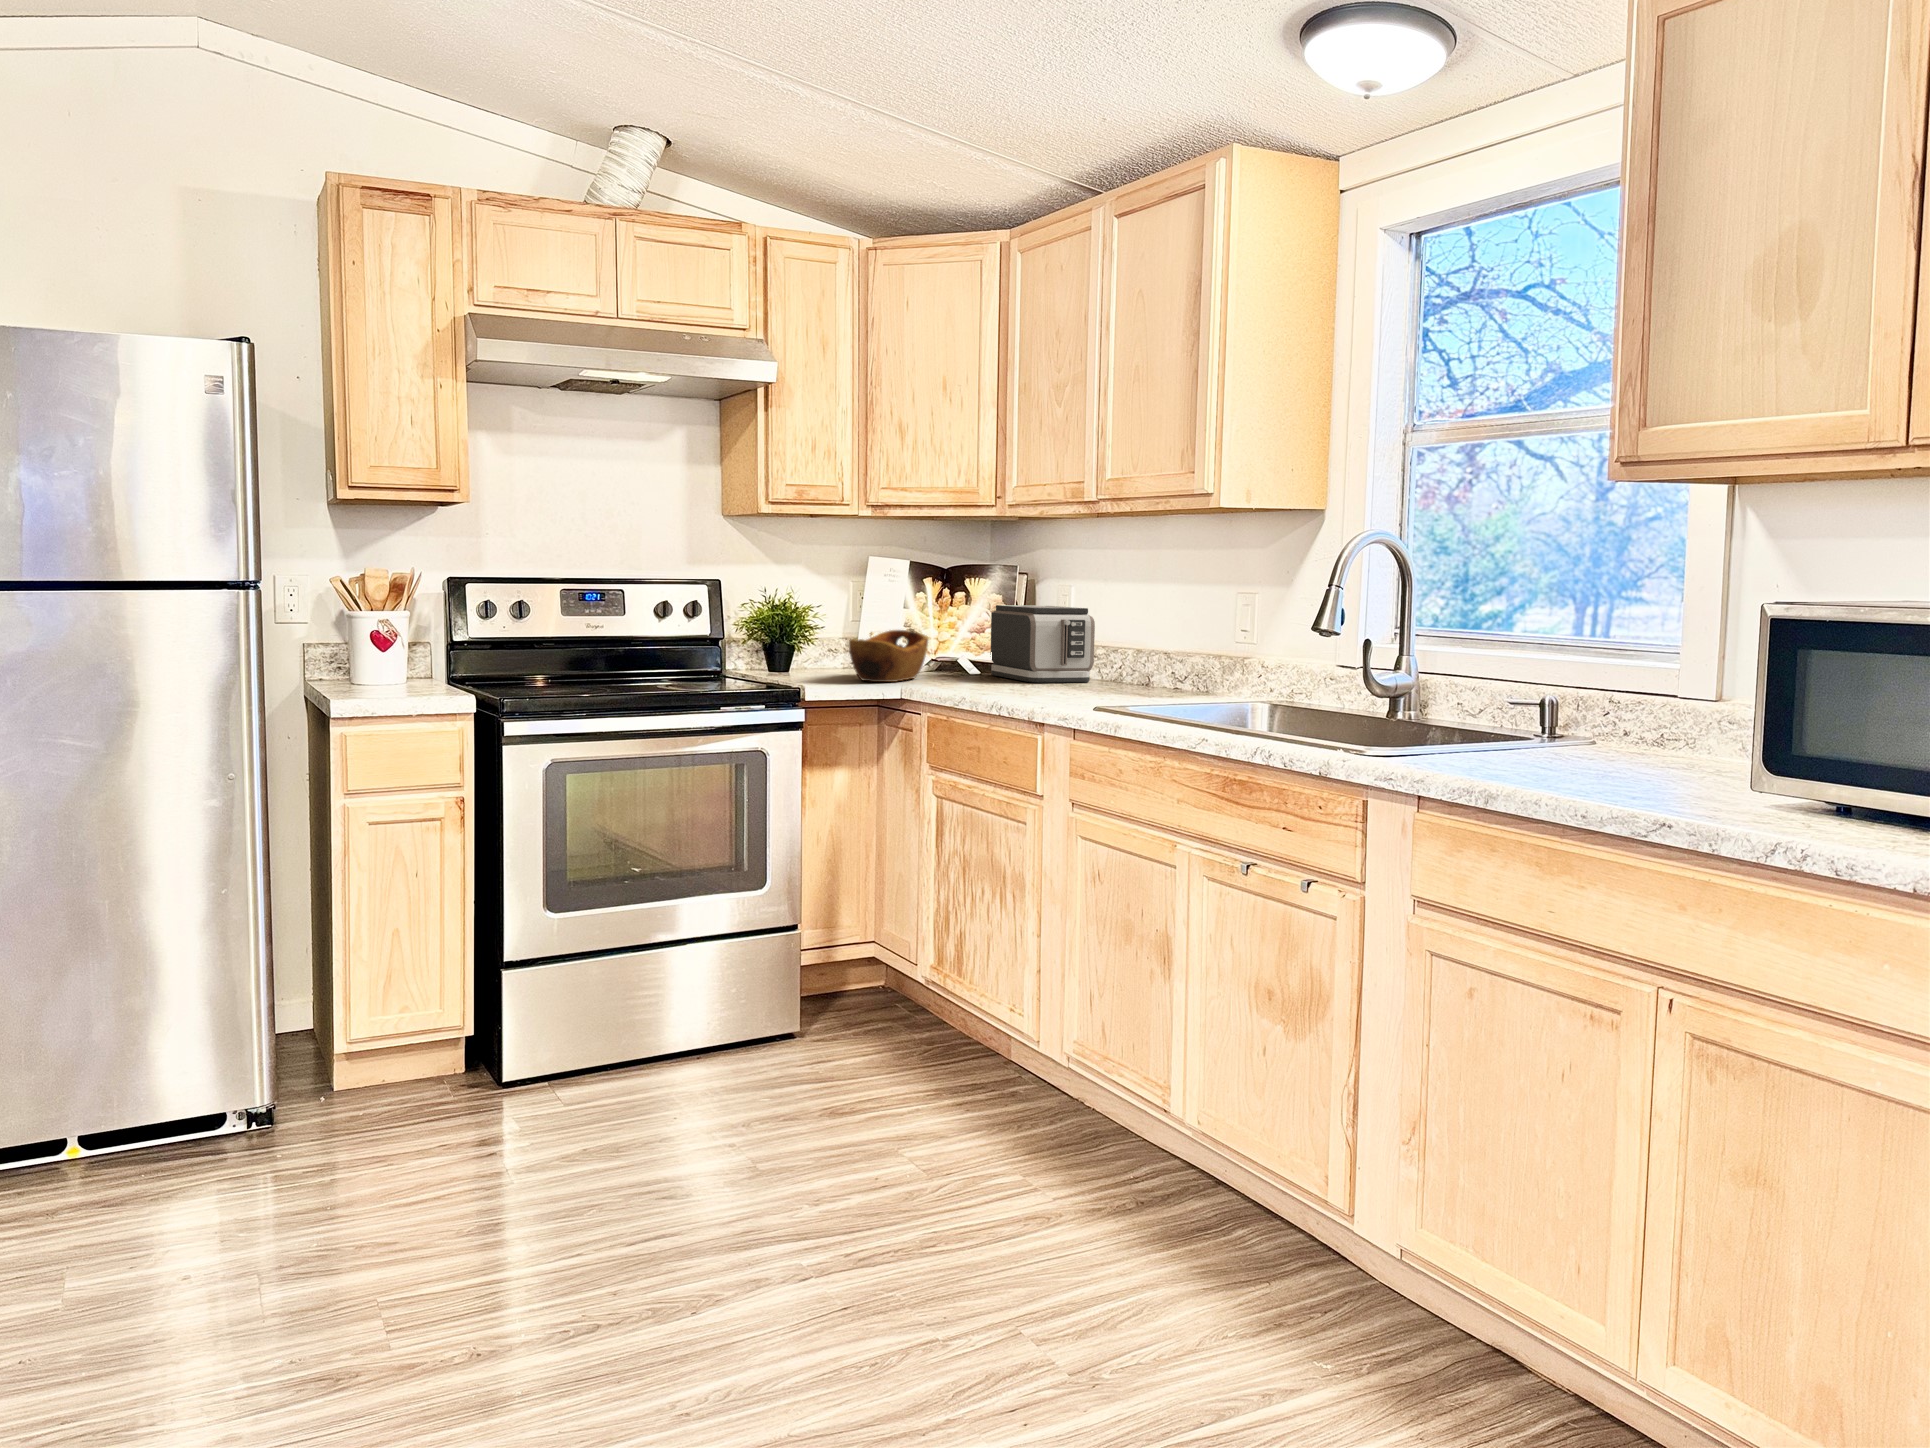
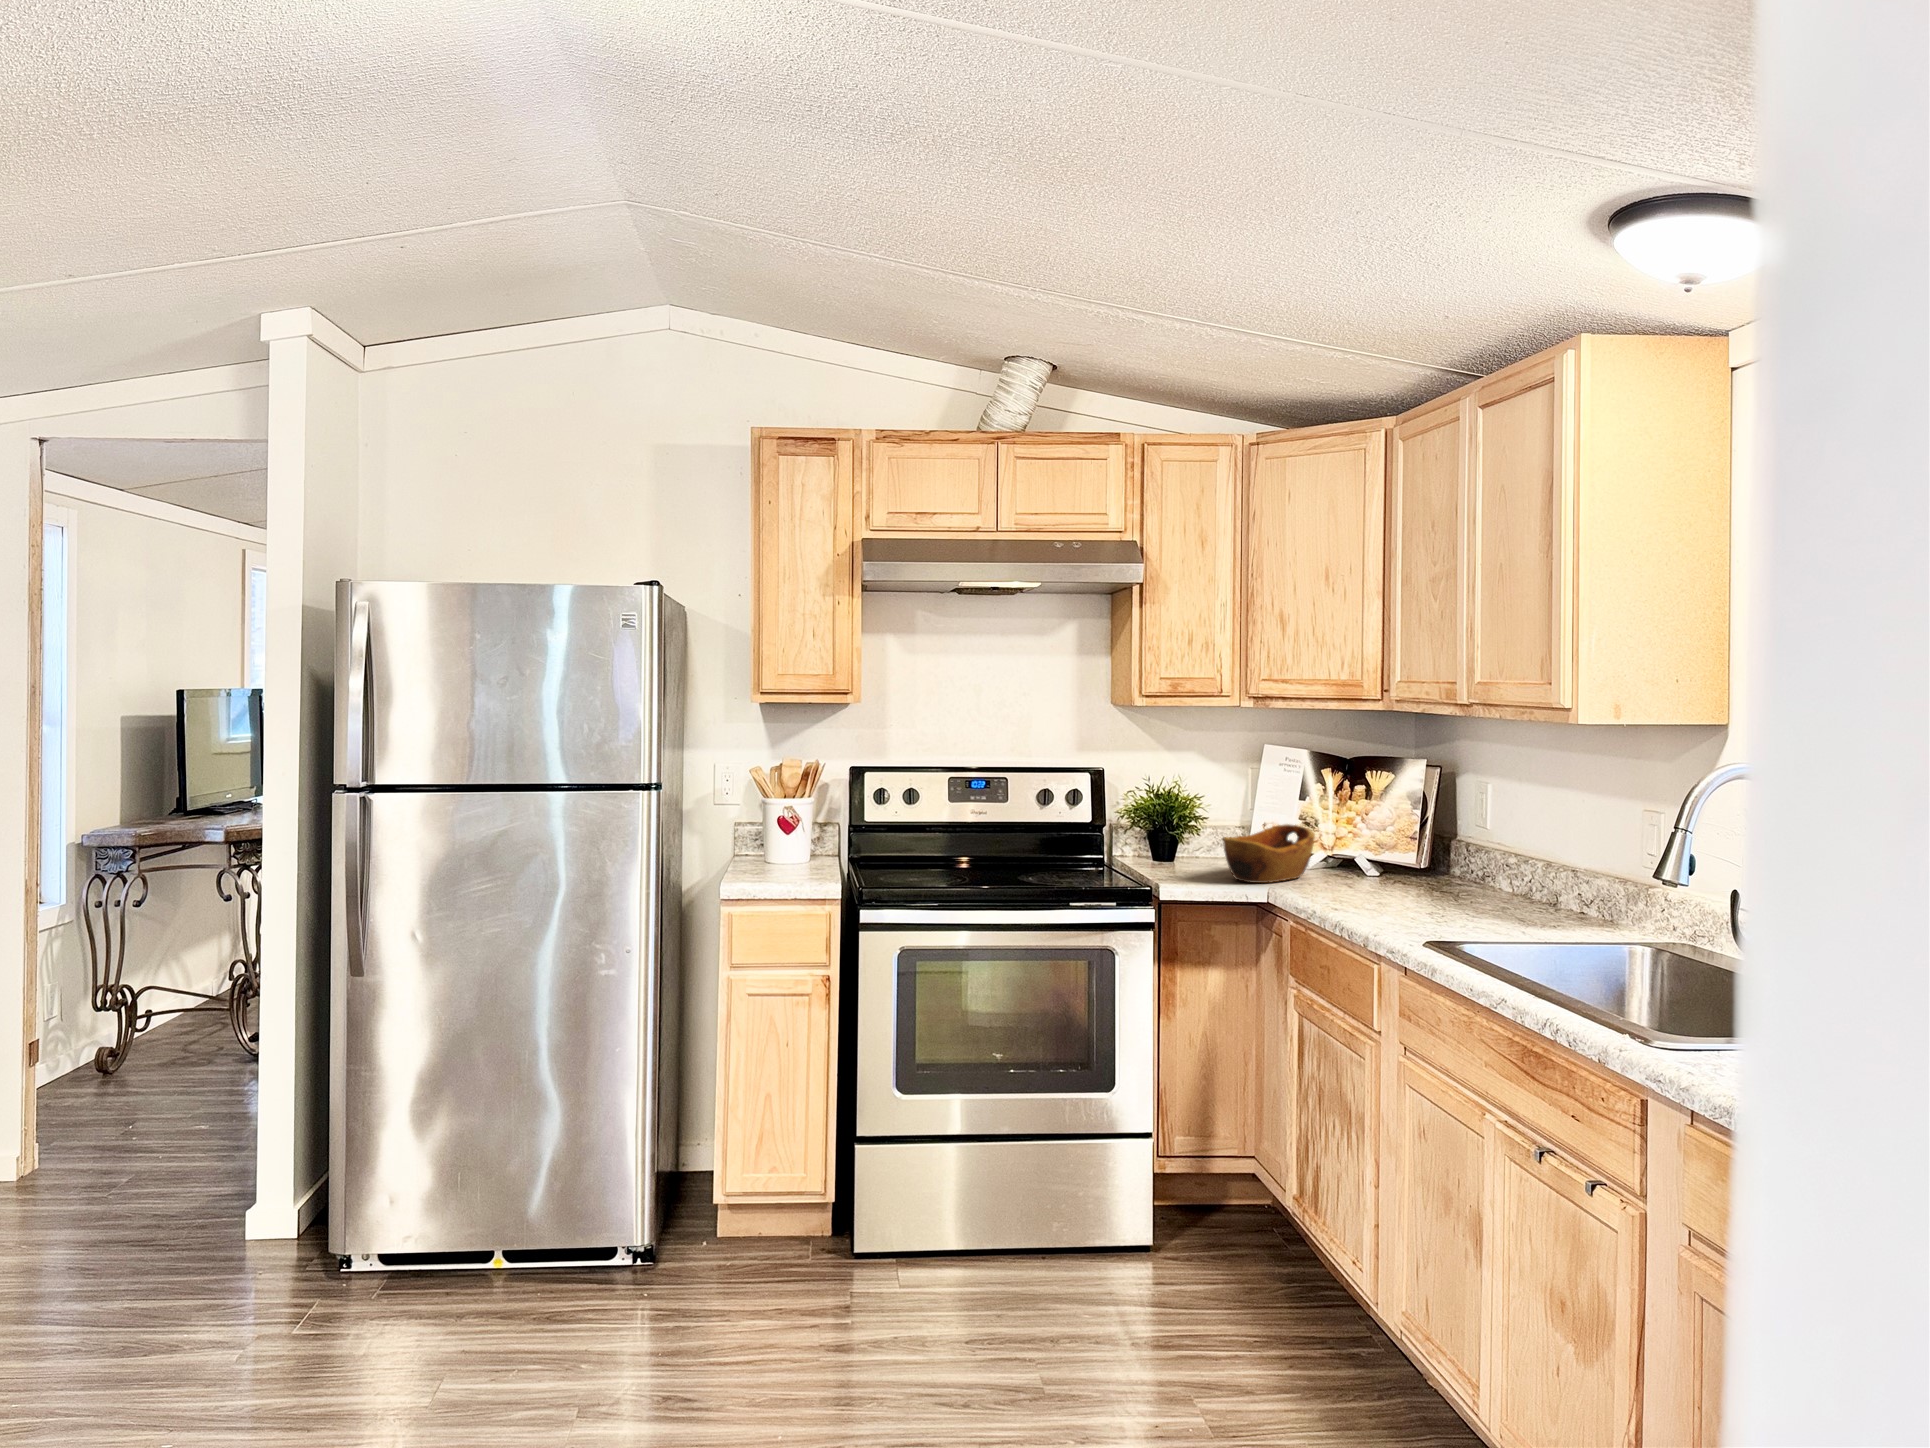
toaster: present [990,605,1095,683] -> none [1391,802,1497,892]

